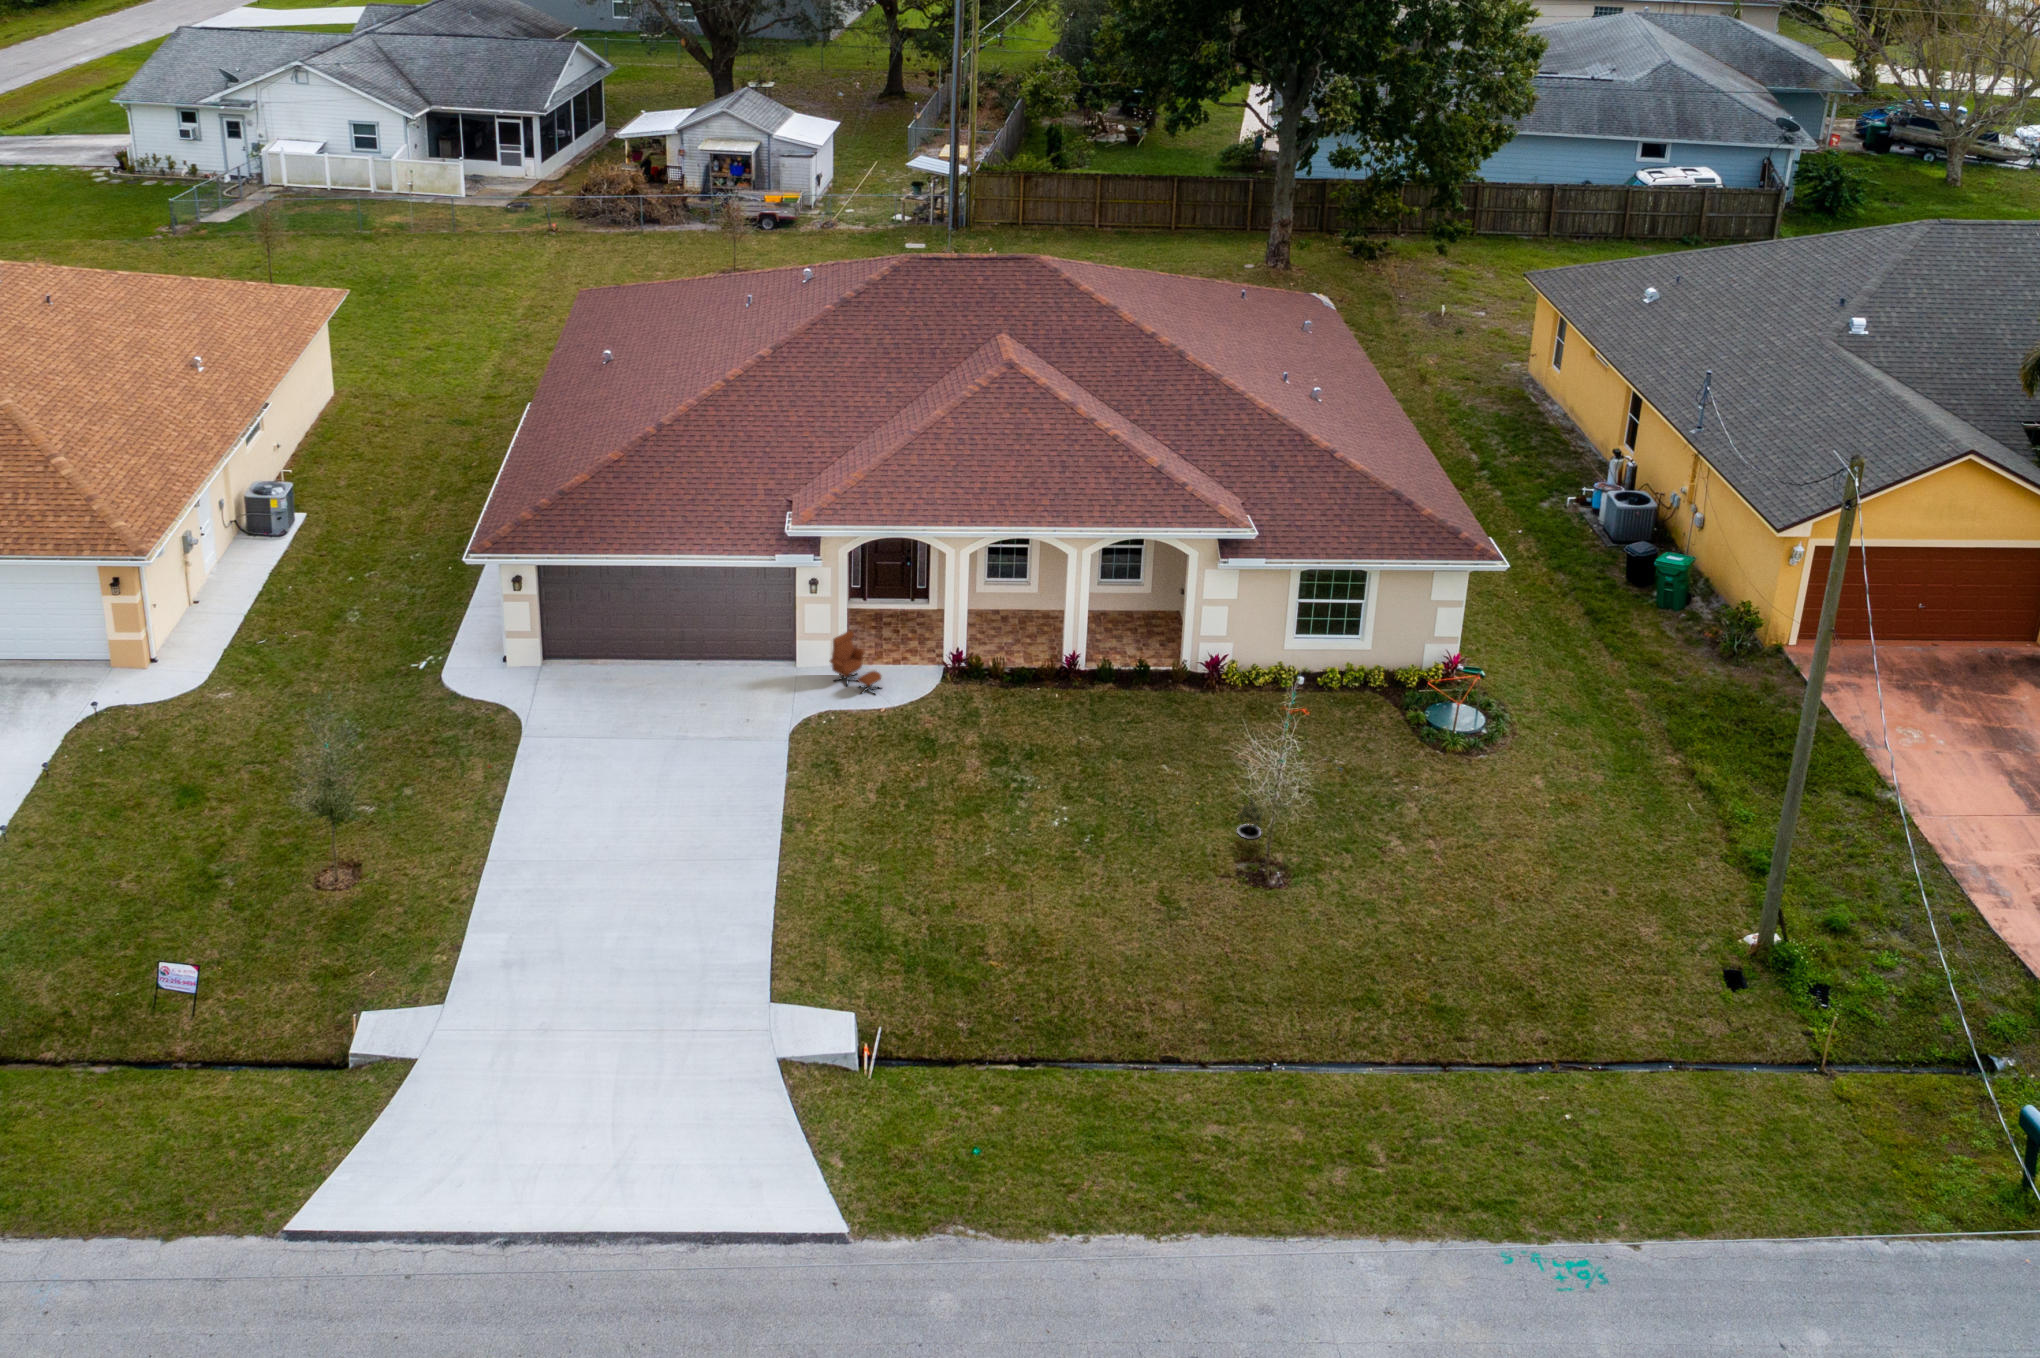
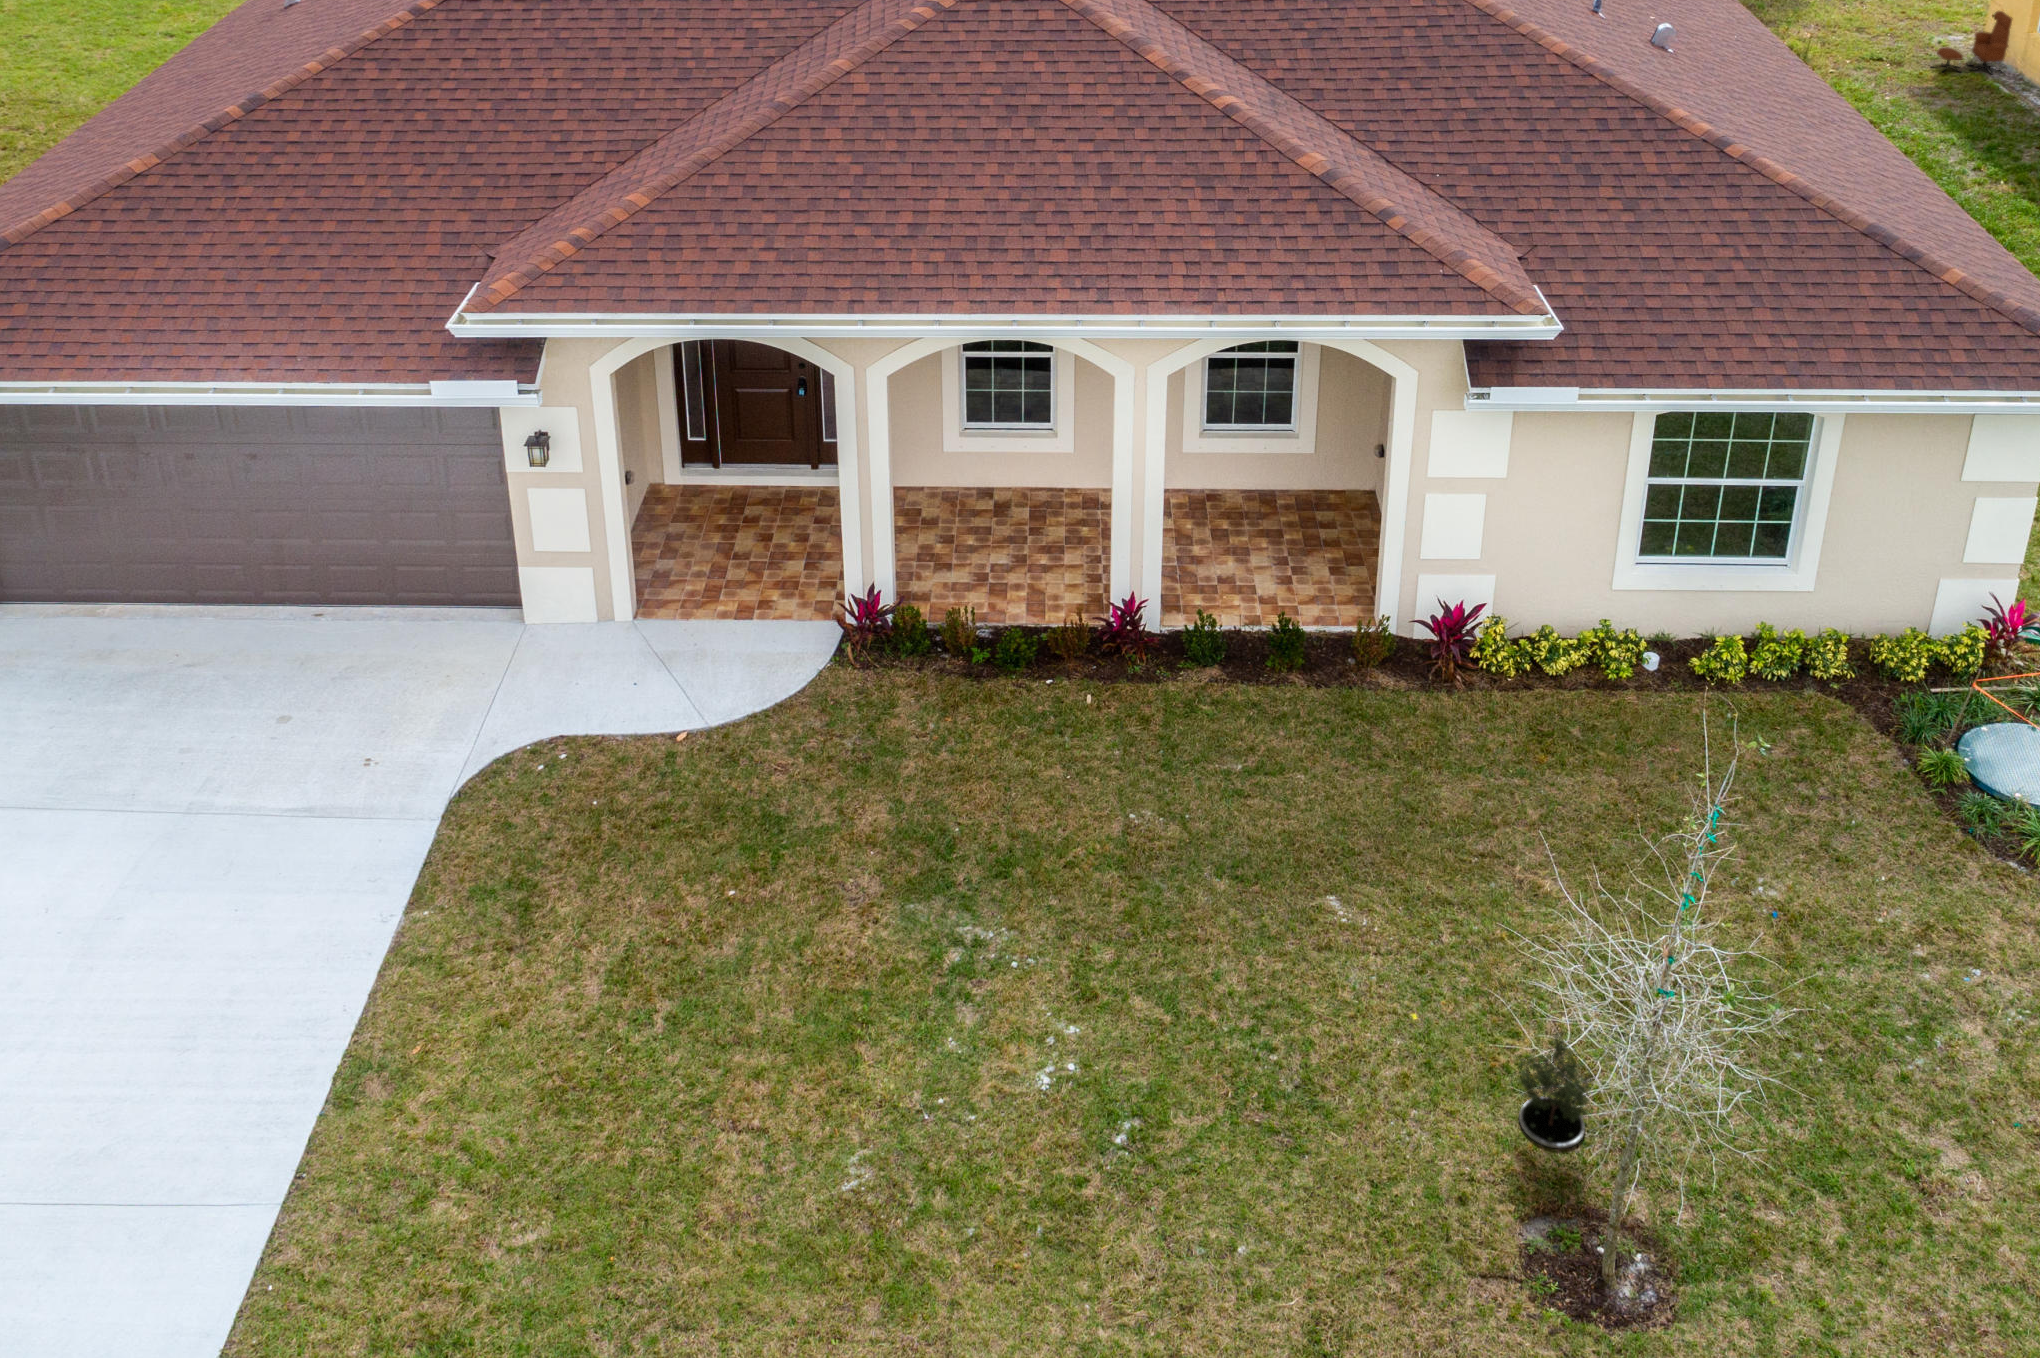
lounge chair: present [830,631,881,693] -> present [1937,11,2012,73]

